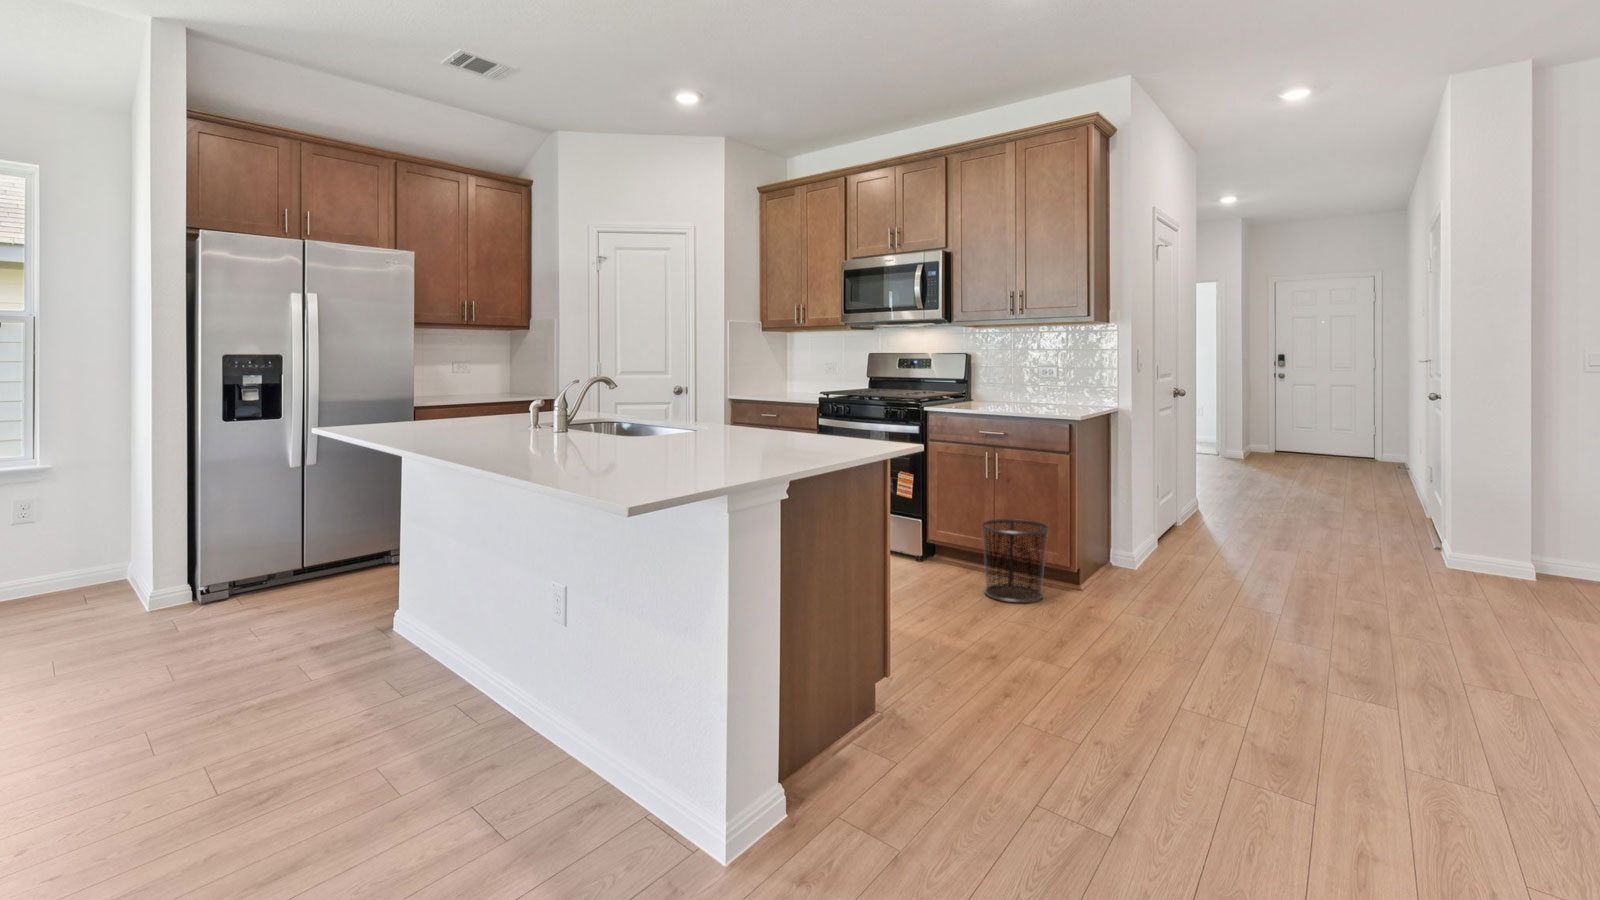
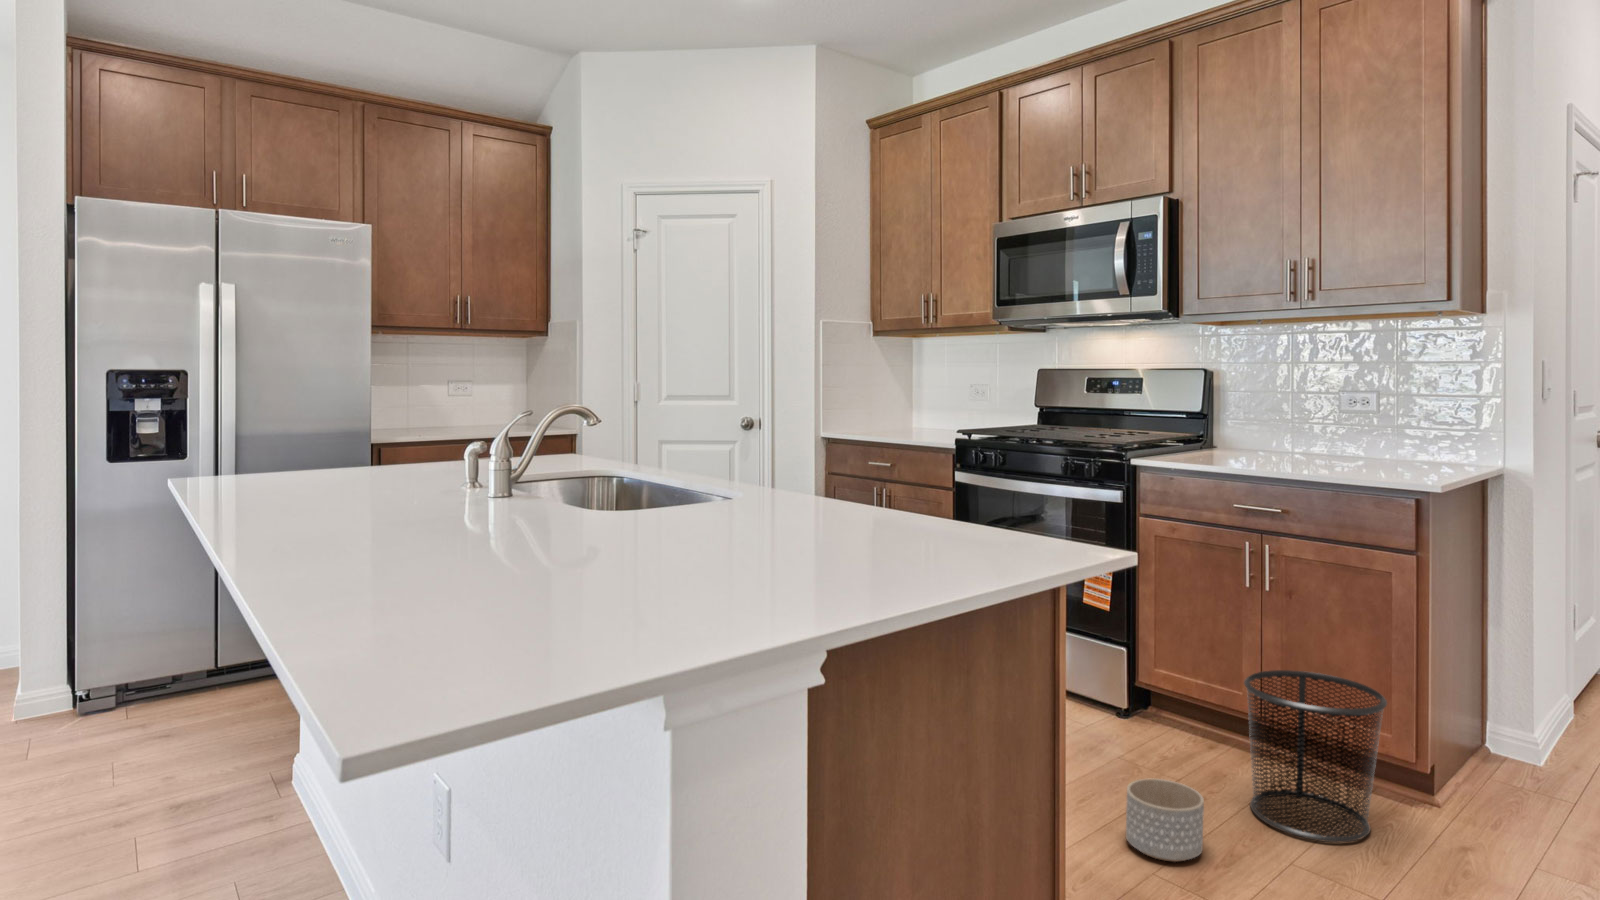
planter: none [919,576,958,614] -> present [1126,779,1204,862]

